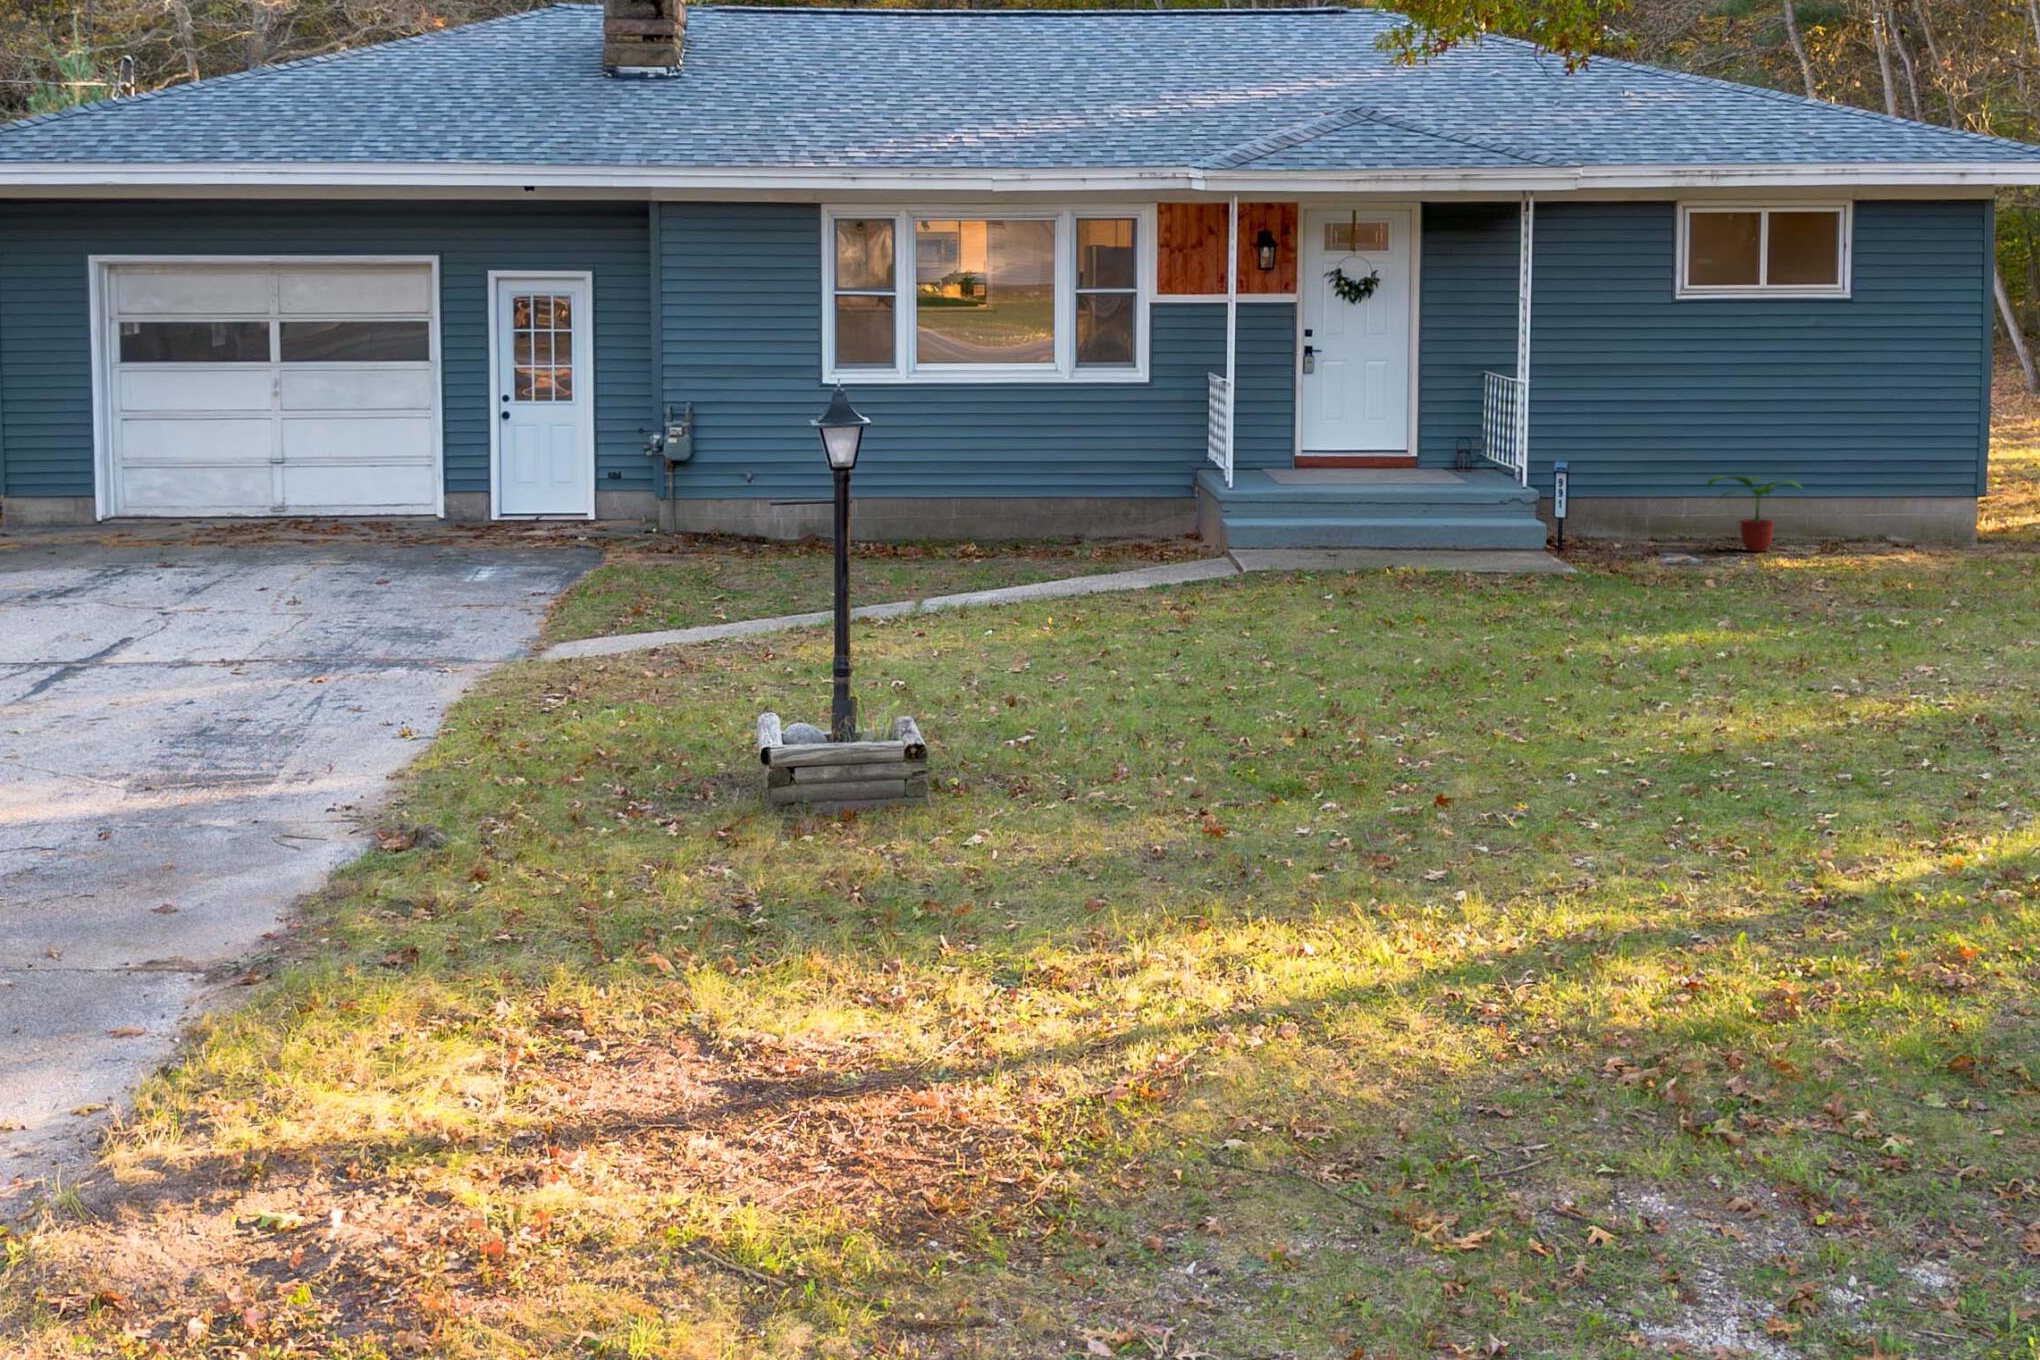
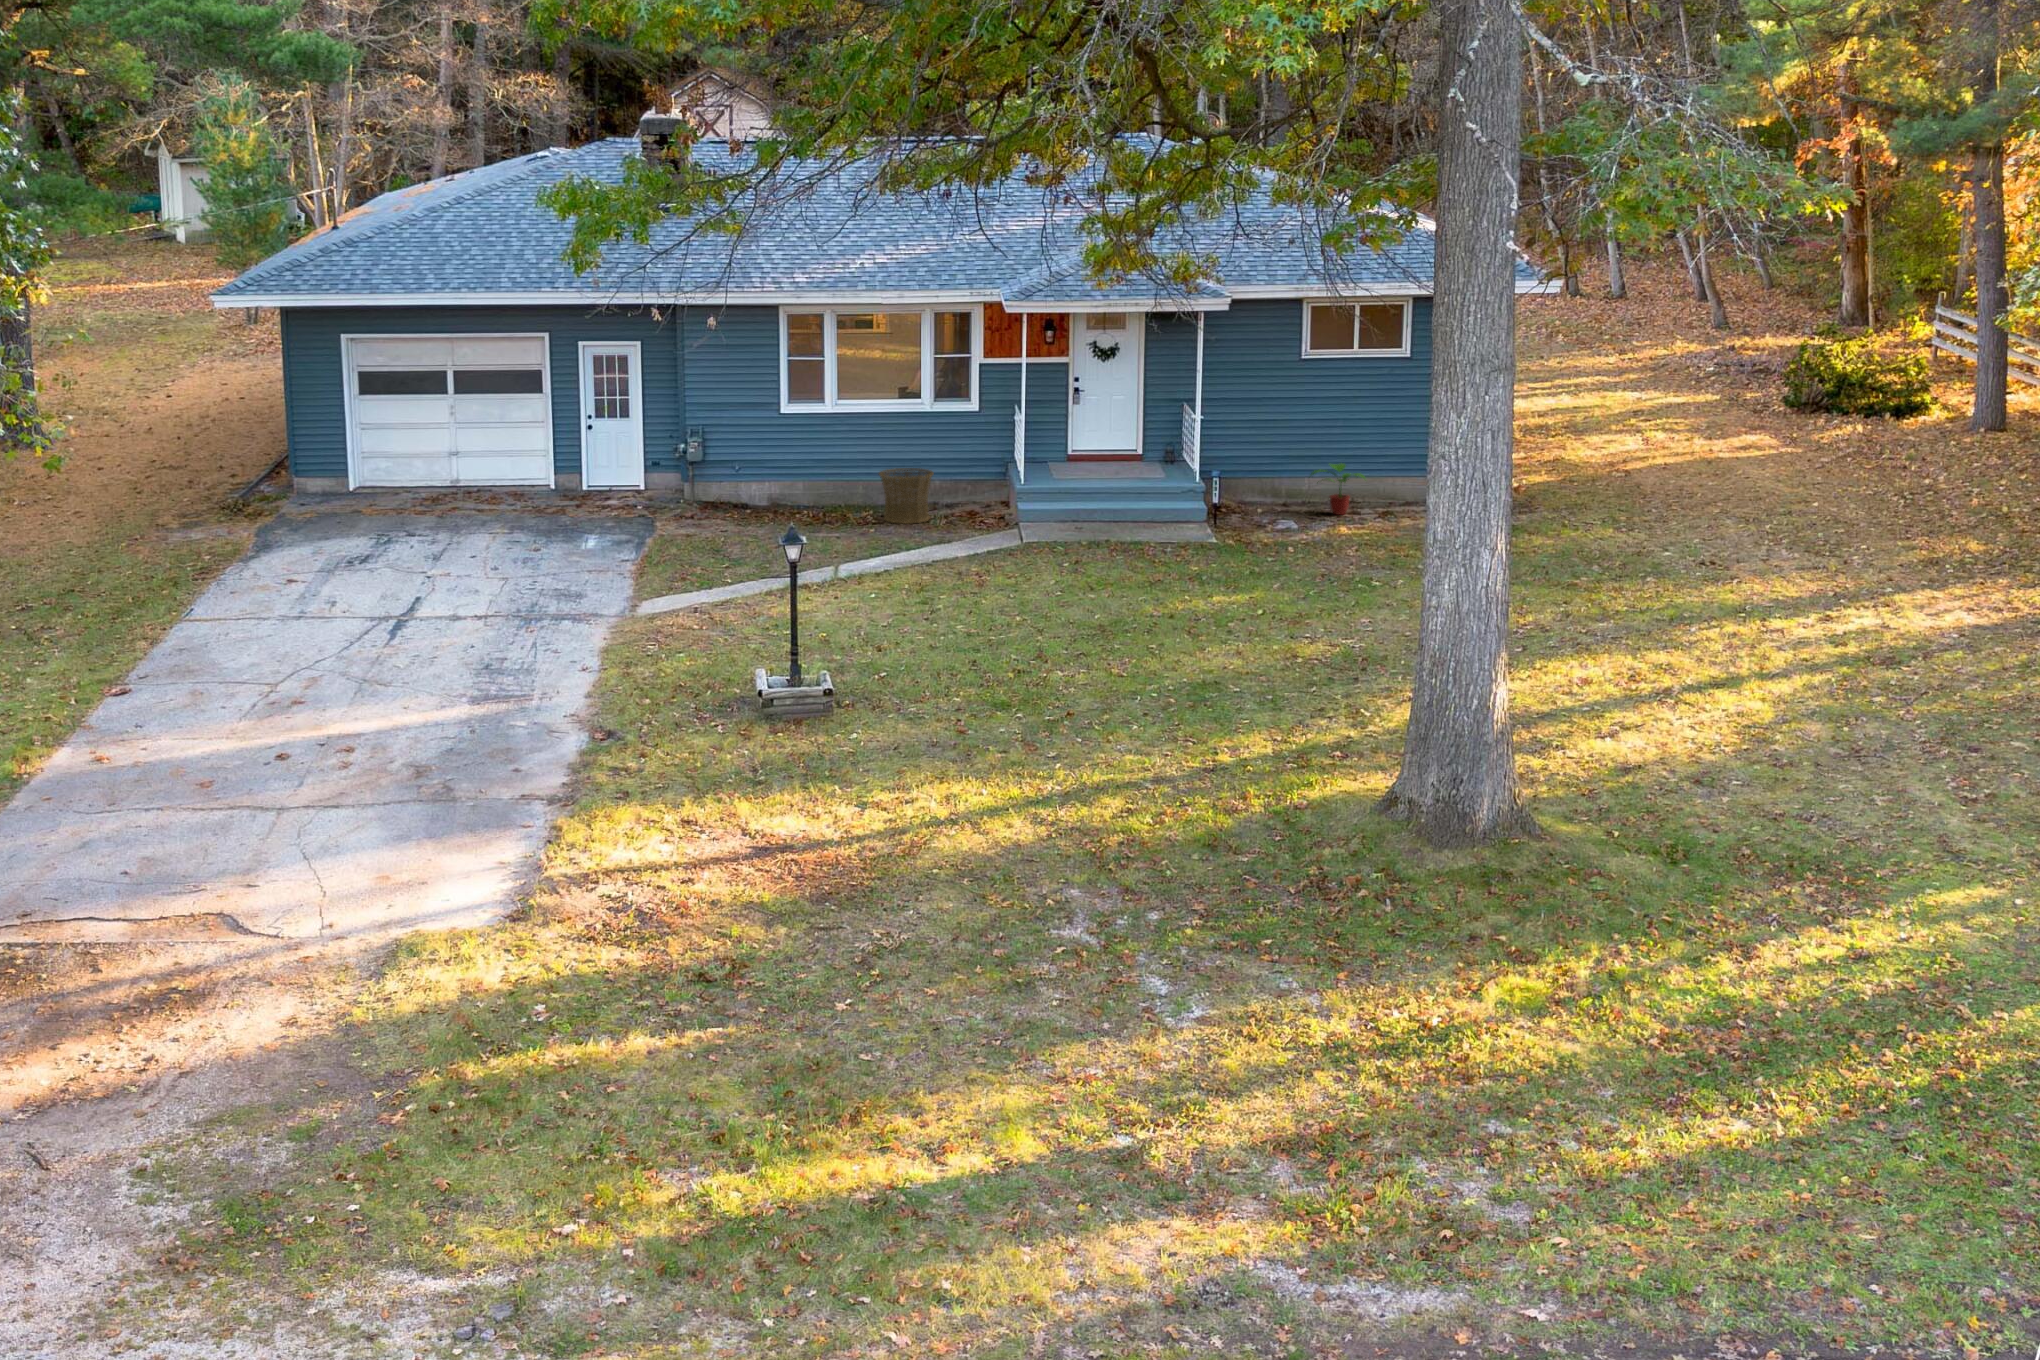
basket: none [985,477,1079,565] -> present [879,468,934,524]

